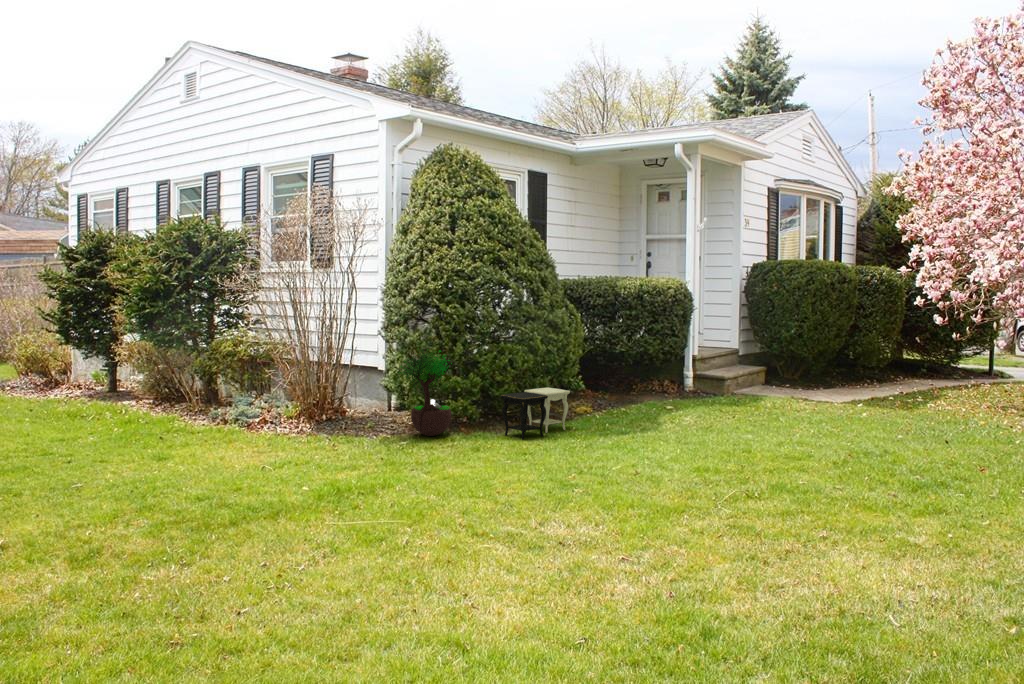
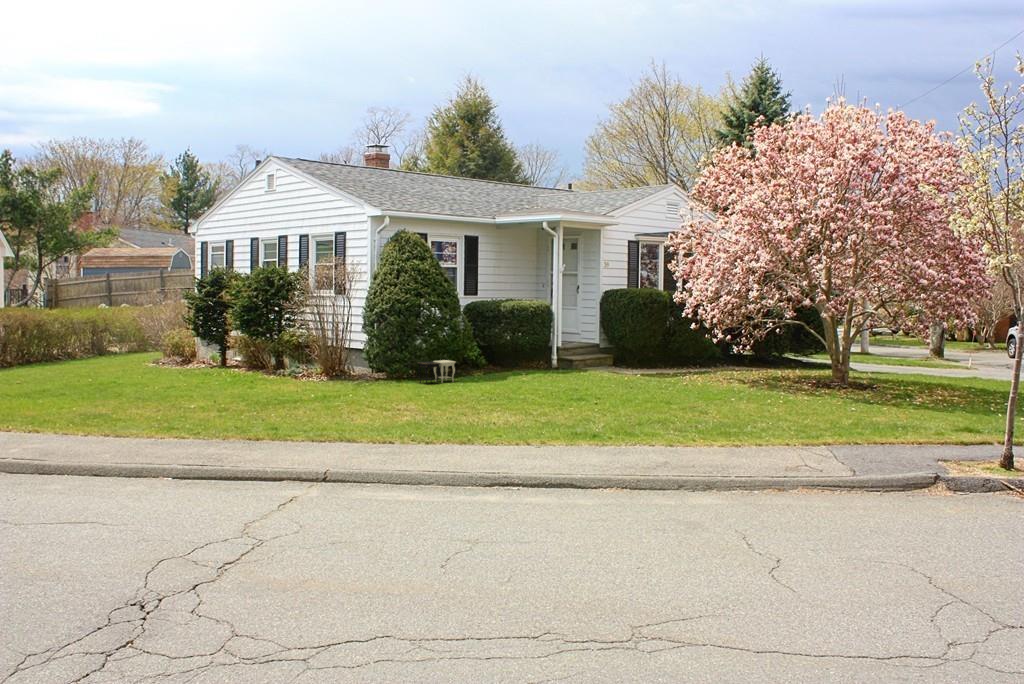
potted tree: present [399,348,452,436] -> none [365,336,393,382]

